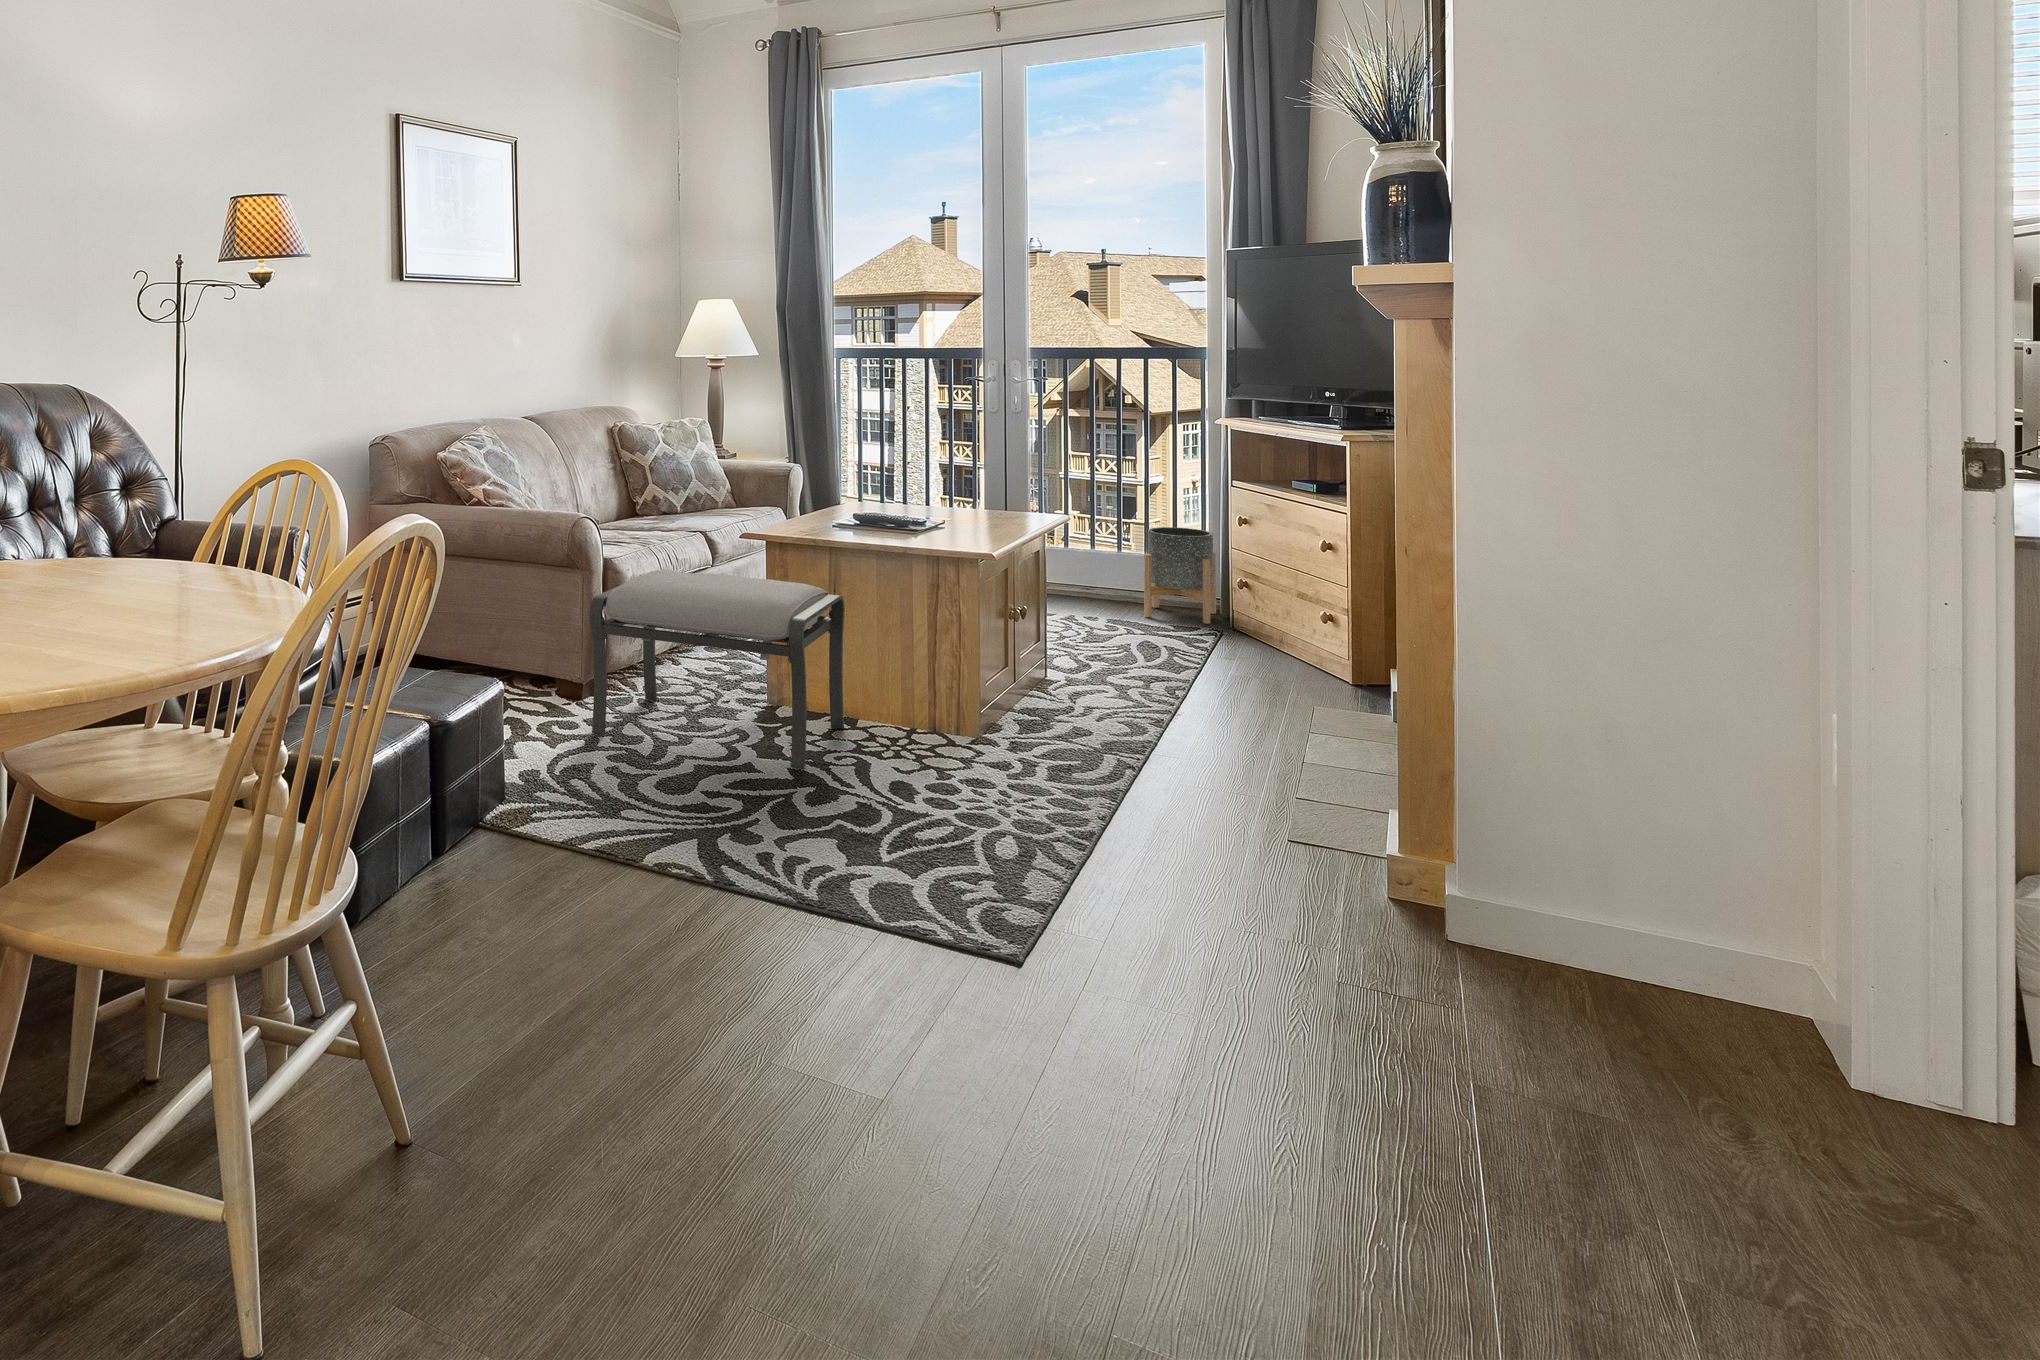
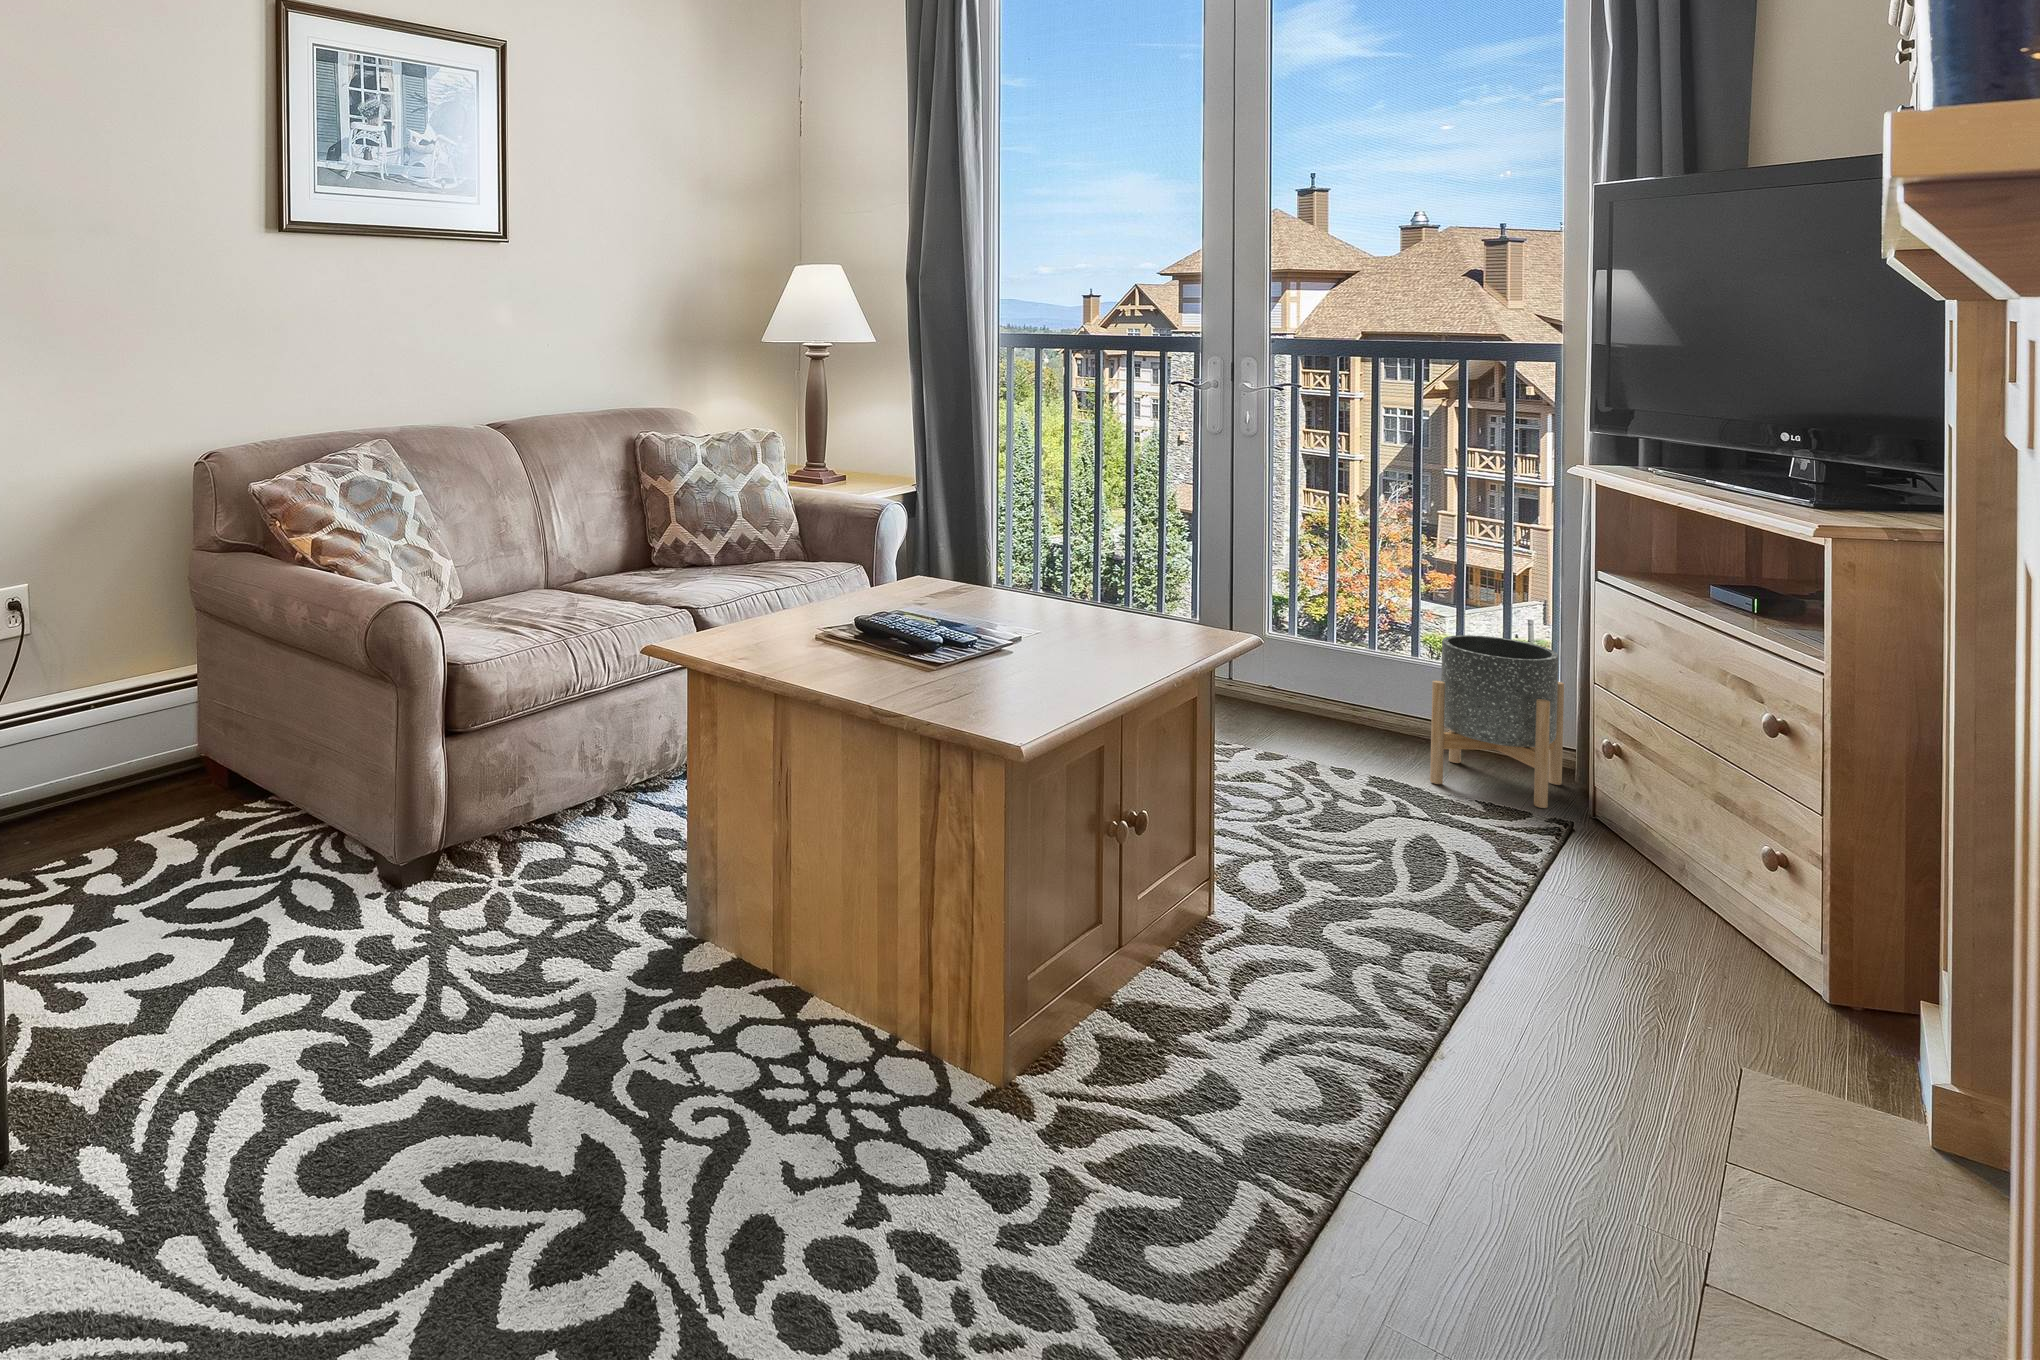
ottoman: present [590,570,845,768] -> none [322,694,773,1137]

